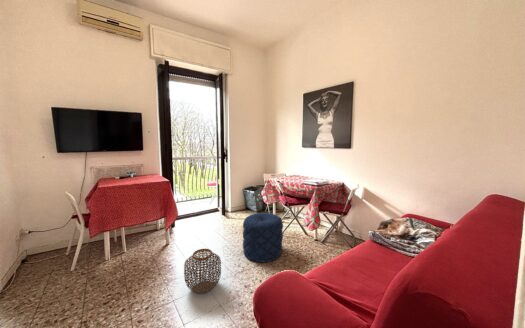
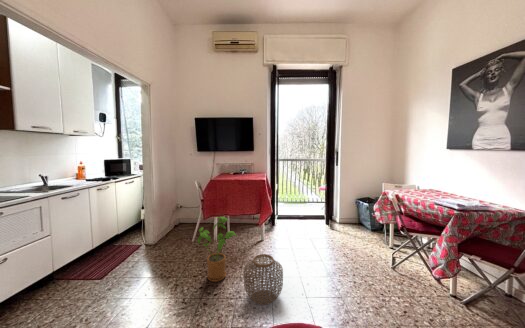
pouf: present [243,213,283,262] -> none [326,231,384,302]
house plant: none [116,226,166,298] -> present [198,217,236,282]

